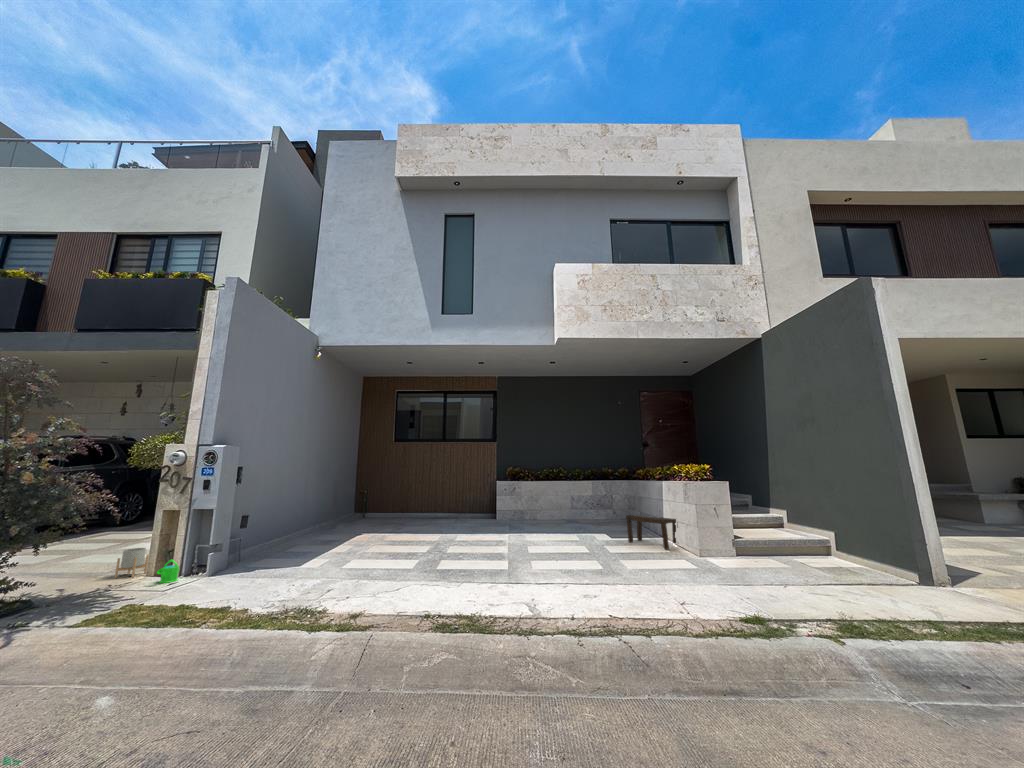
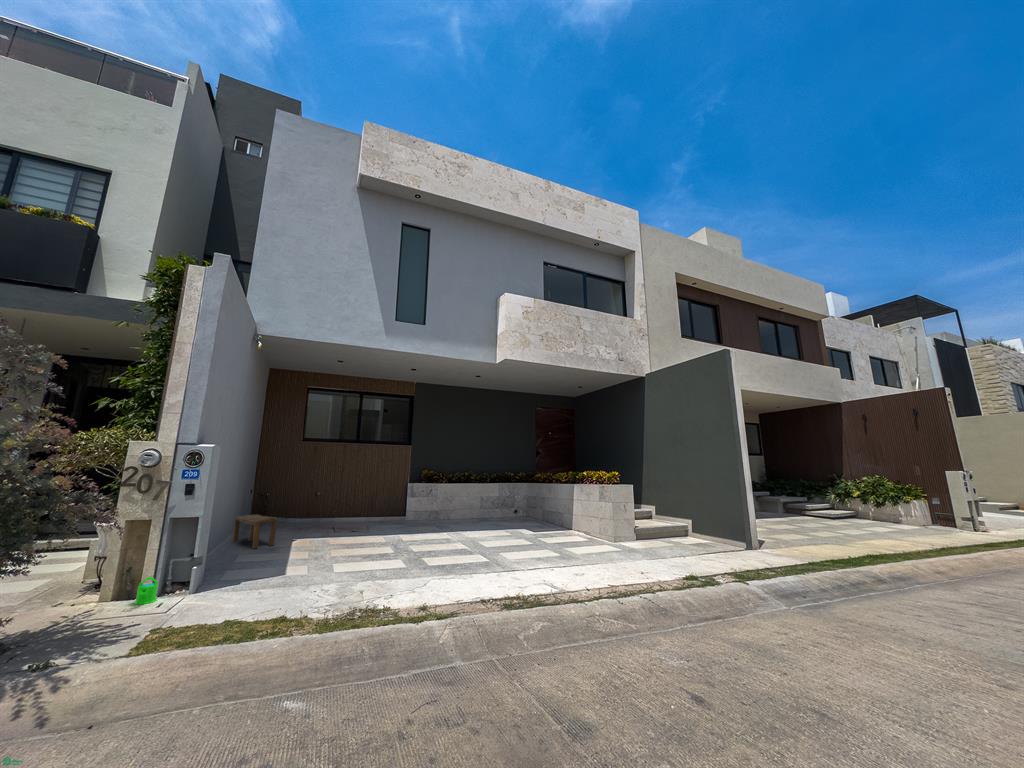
bench: present [626,515,678,550] -> present [232,514,277,548]
planter: present [115,548,149,578] -> none [53,567,94,607]

